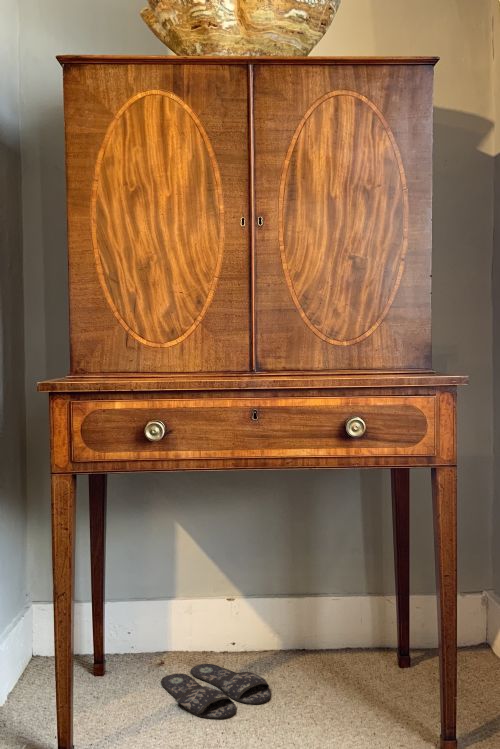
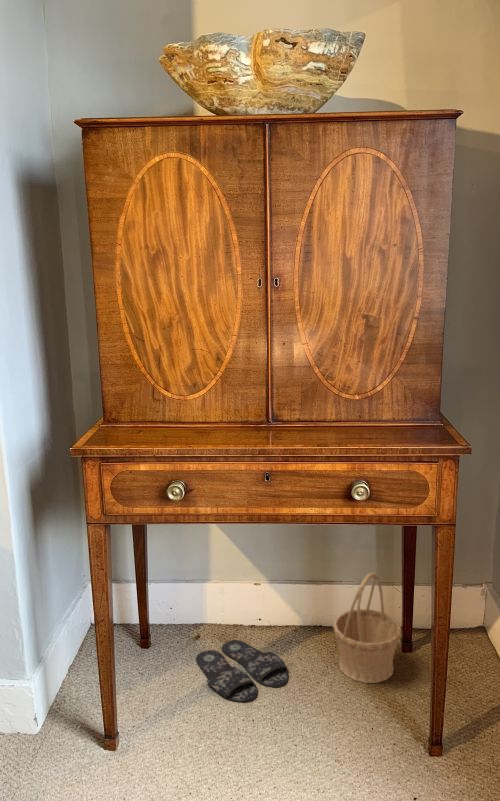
basket: none [320,568,399,697] -> present [333,573,402,683]

